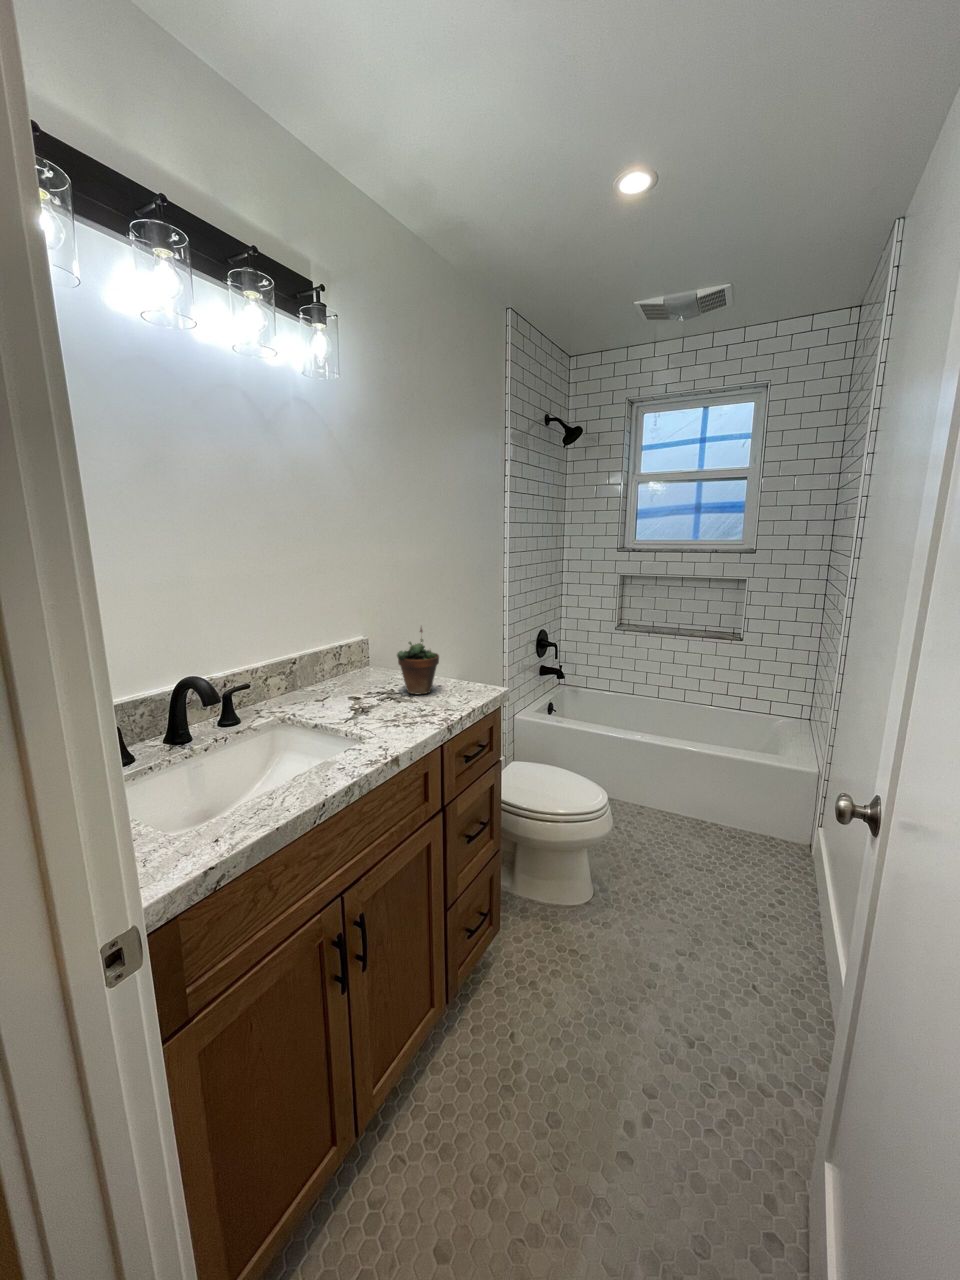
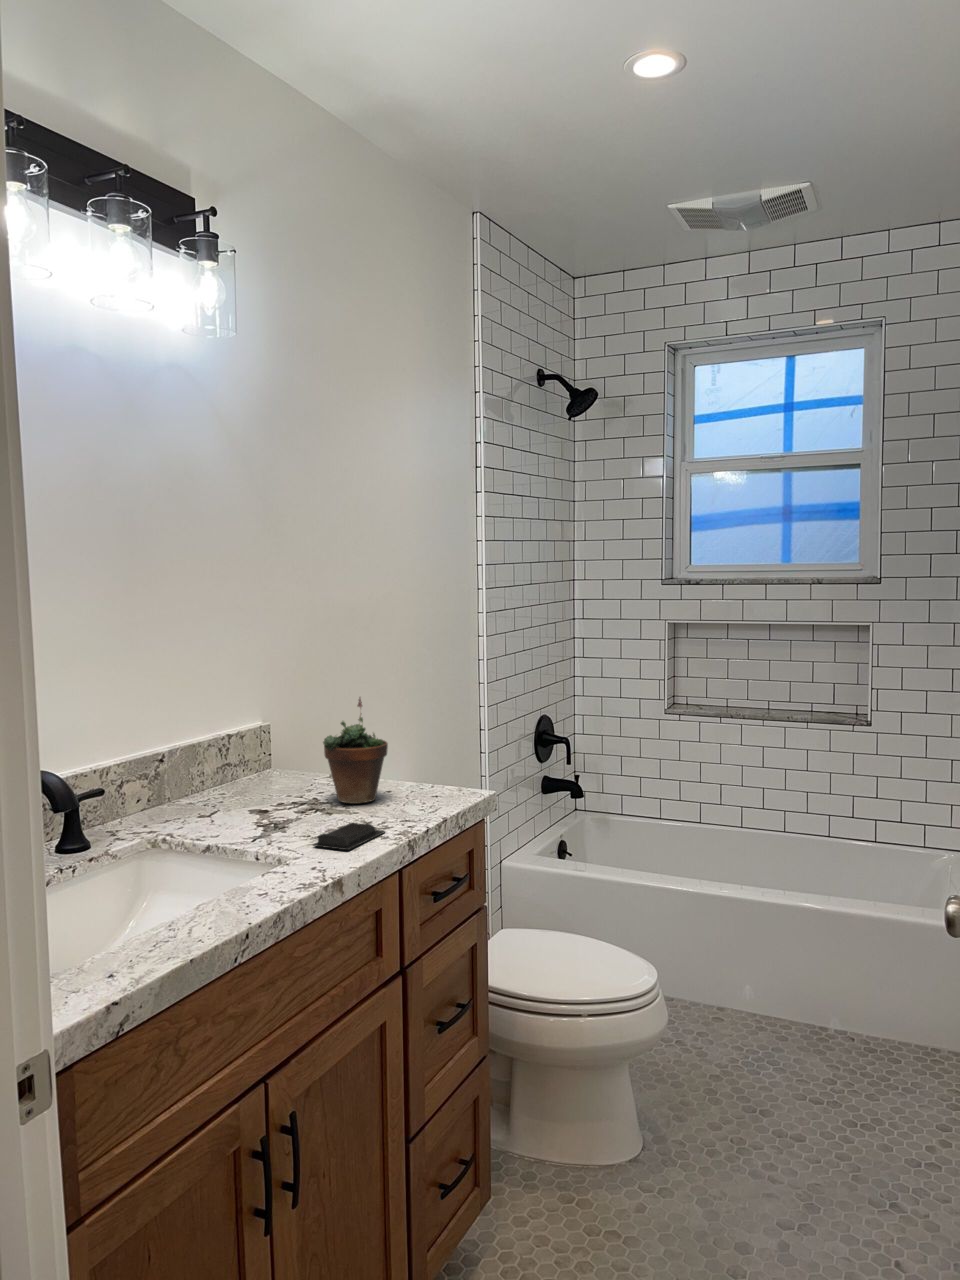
soap bar: none [384,711,434,733] -> present [313,823,385,850]

